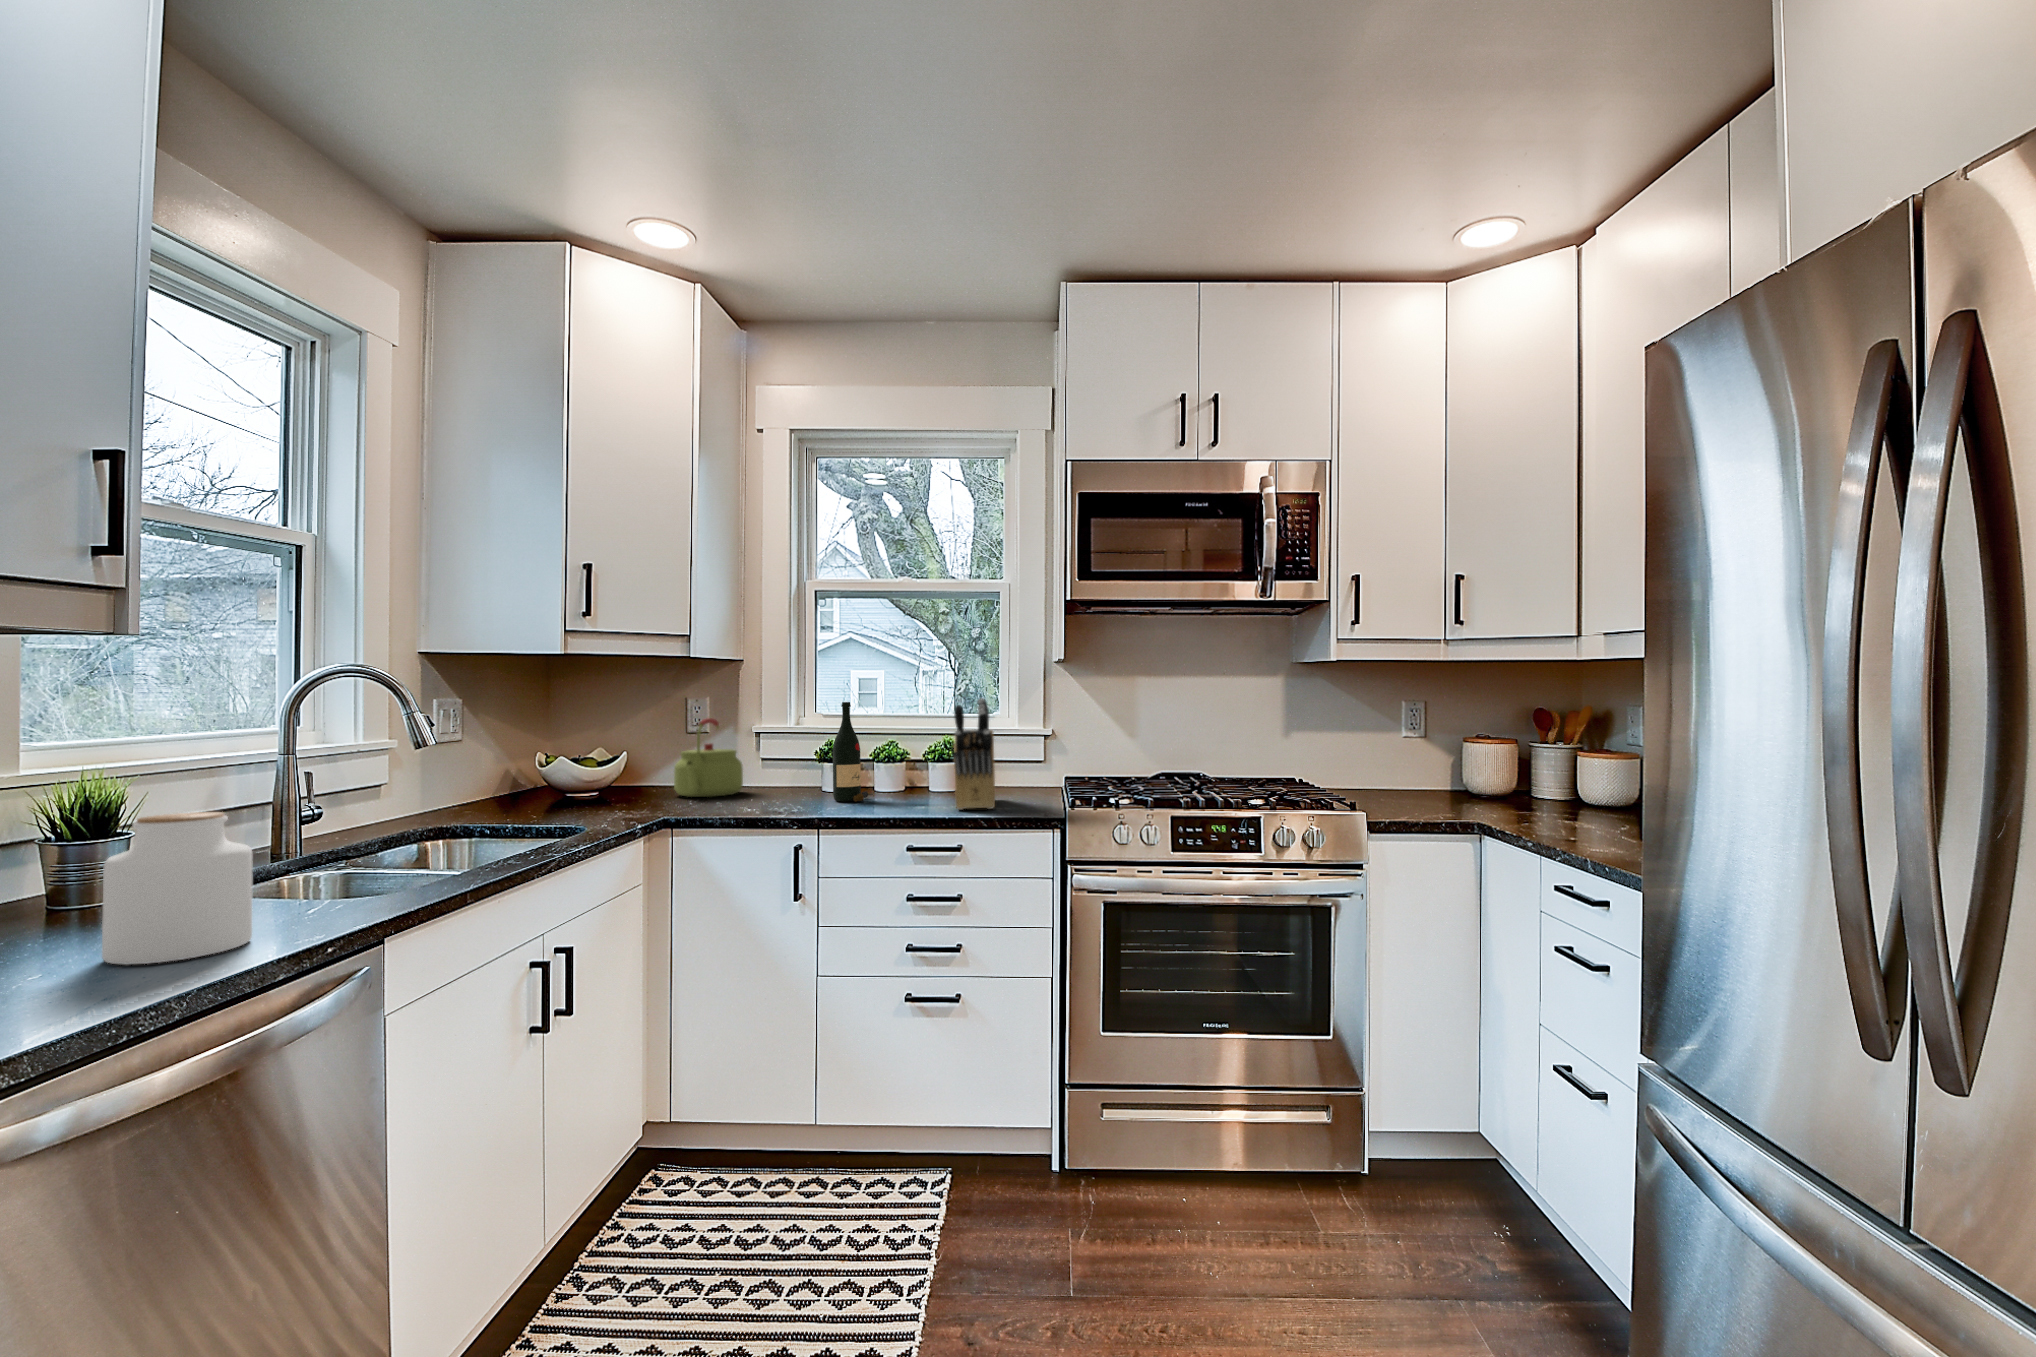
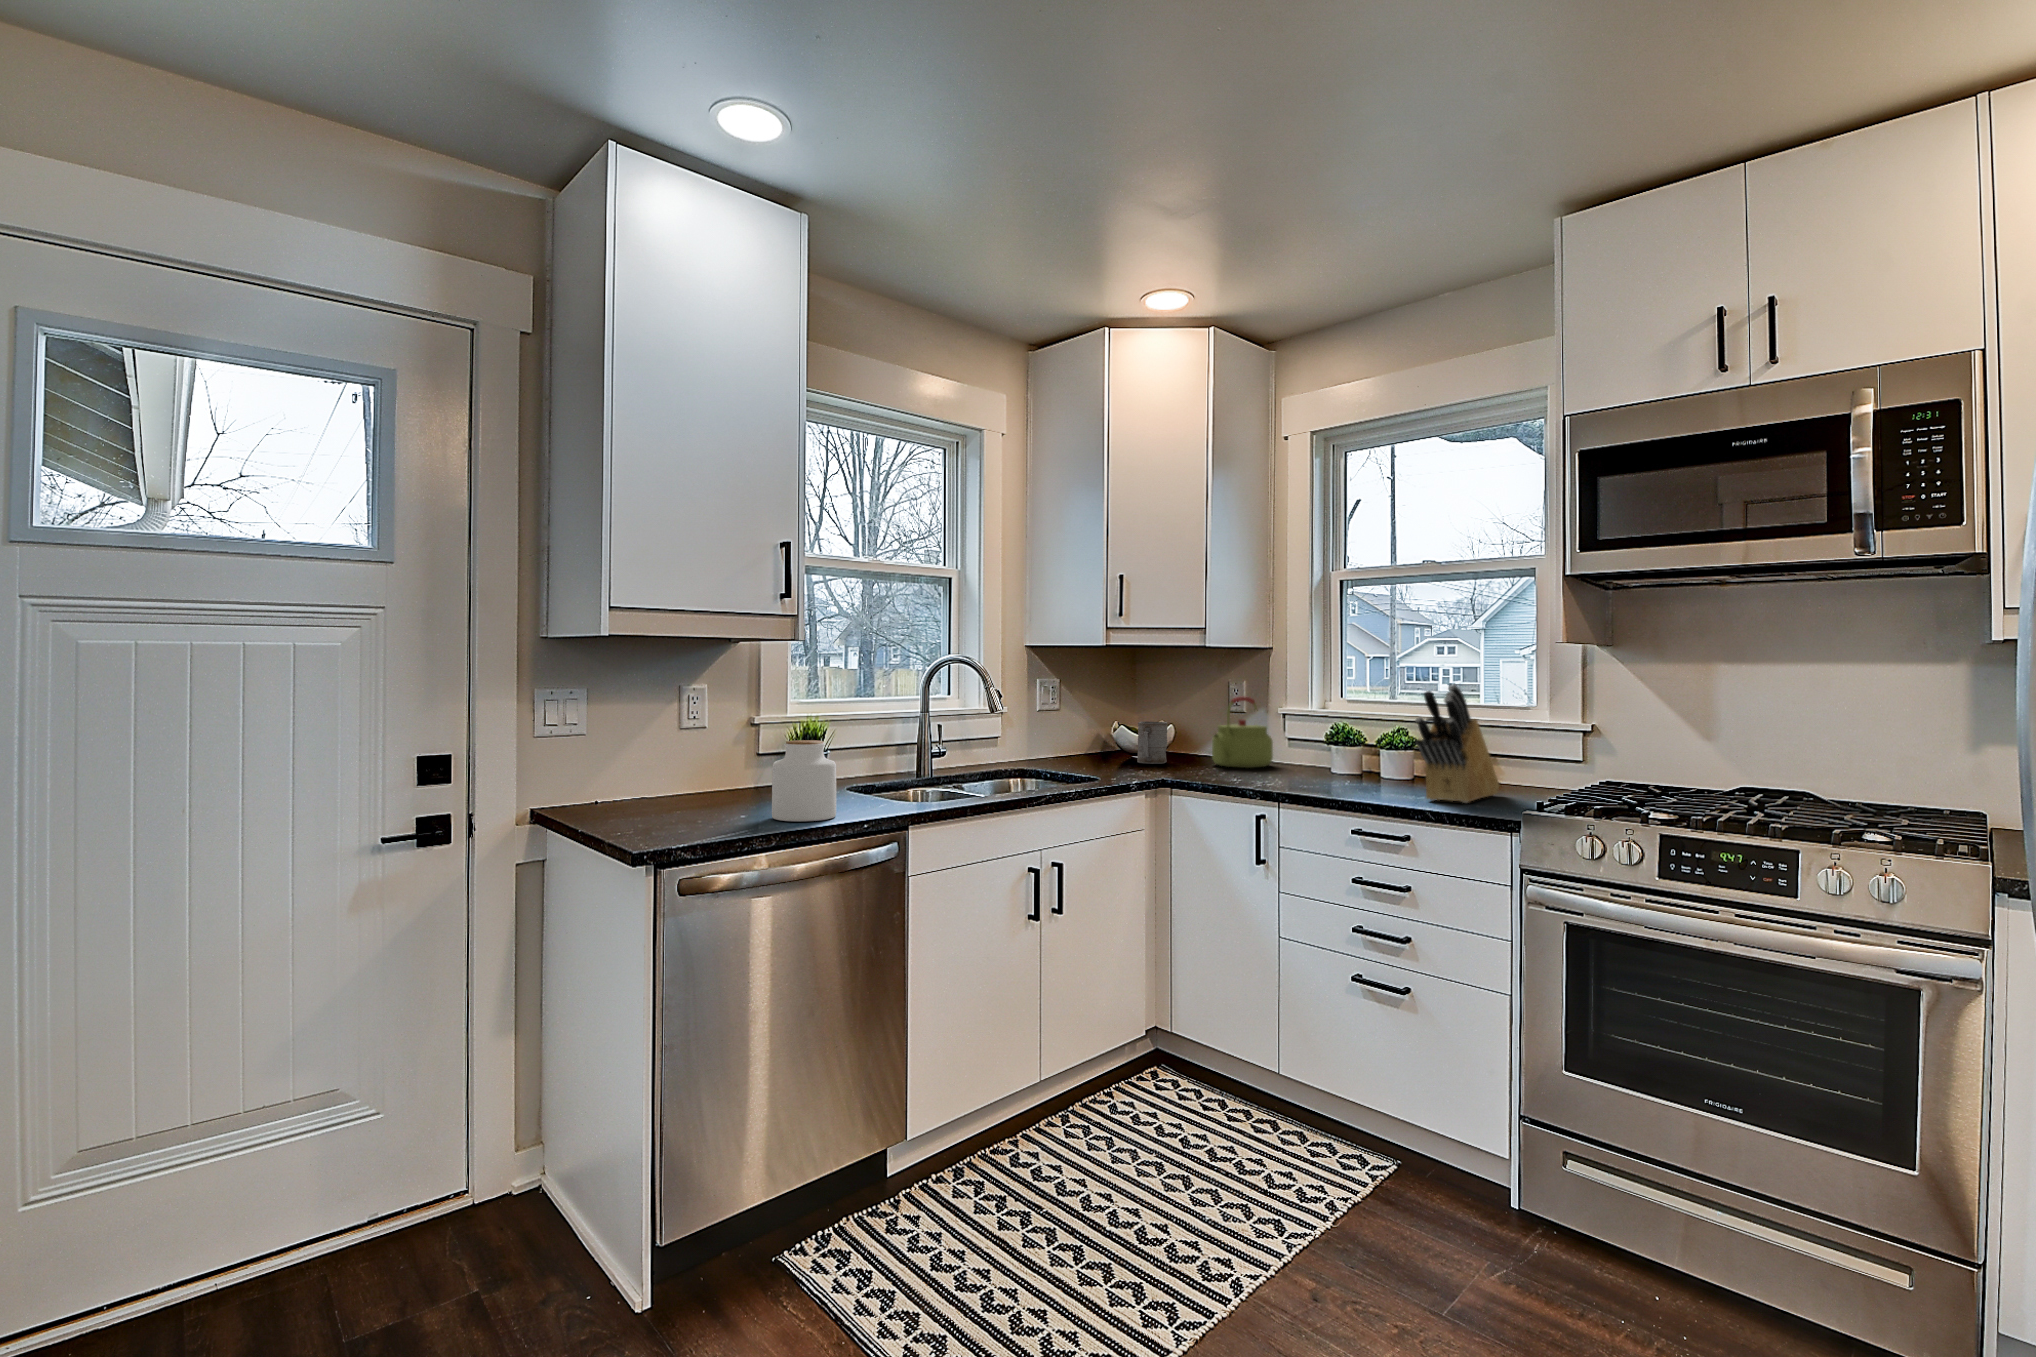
wine bottle: present [833,702,873,802] -> none [1332,685,1373,783]
mug: none [578,751,617,802] -> present [1137,722,1167,764]

